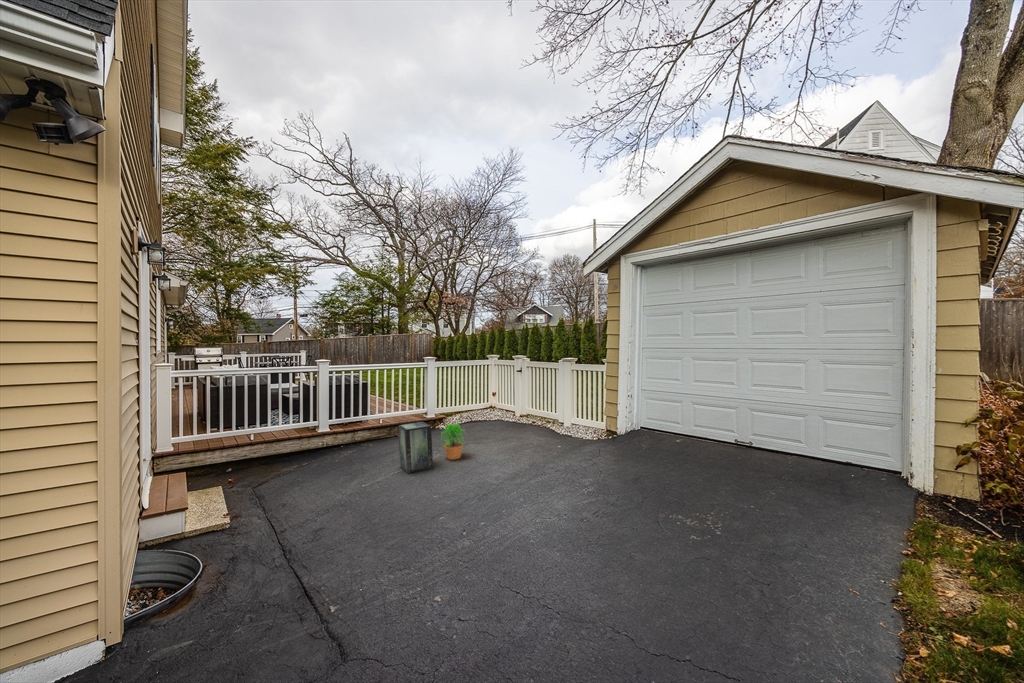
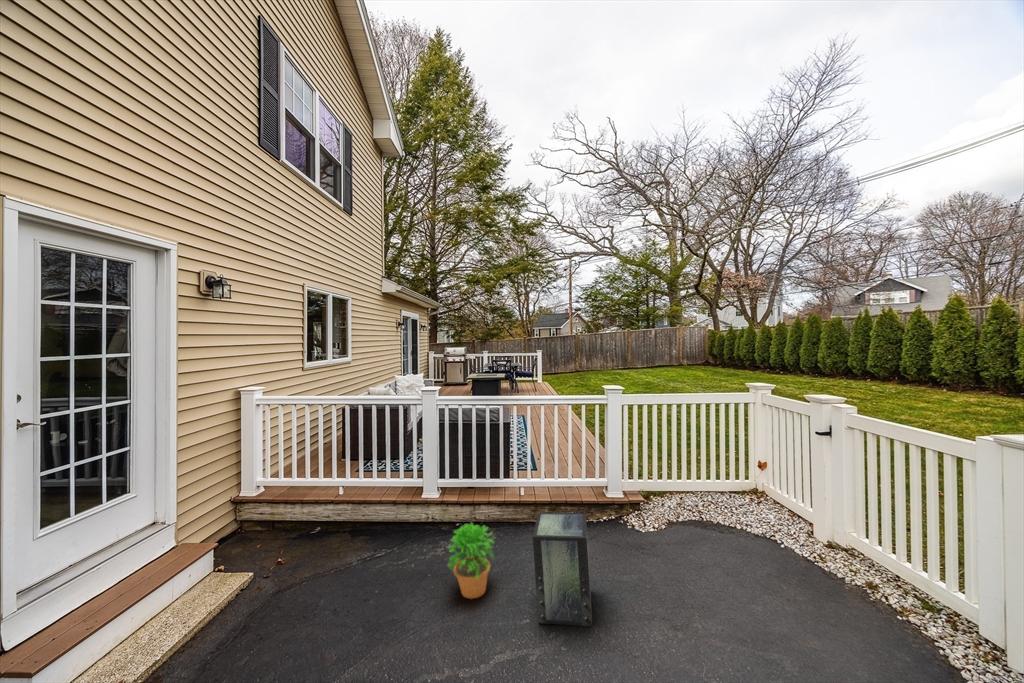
potted plant: present [442,424,463,459] -> present [448,523,493,599]

